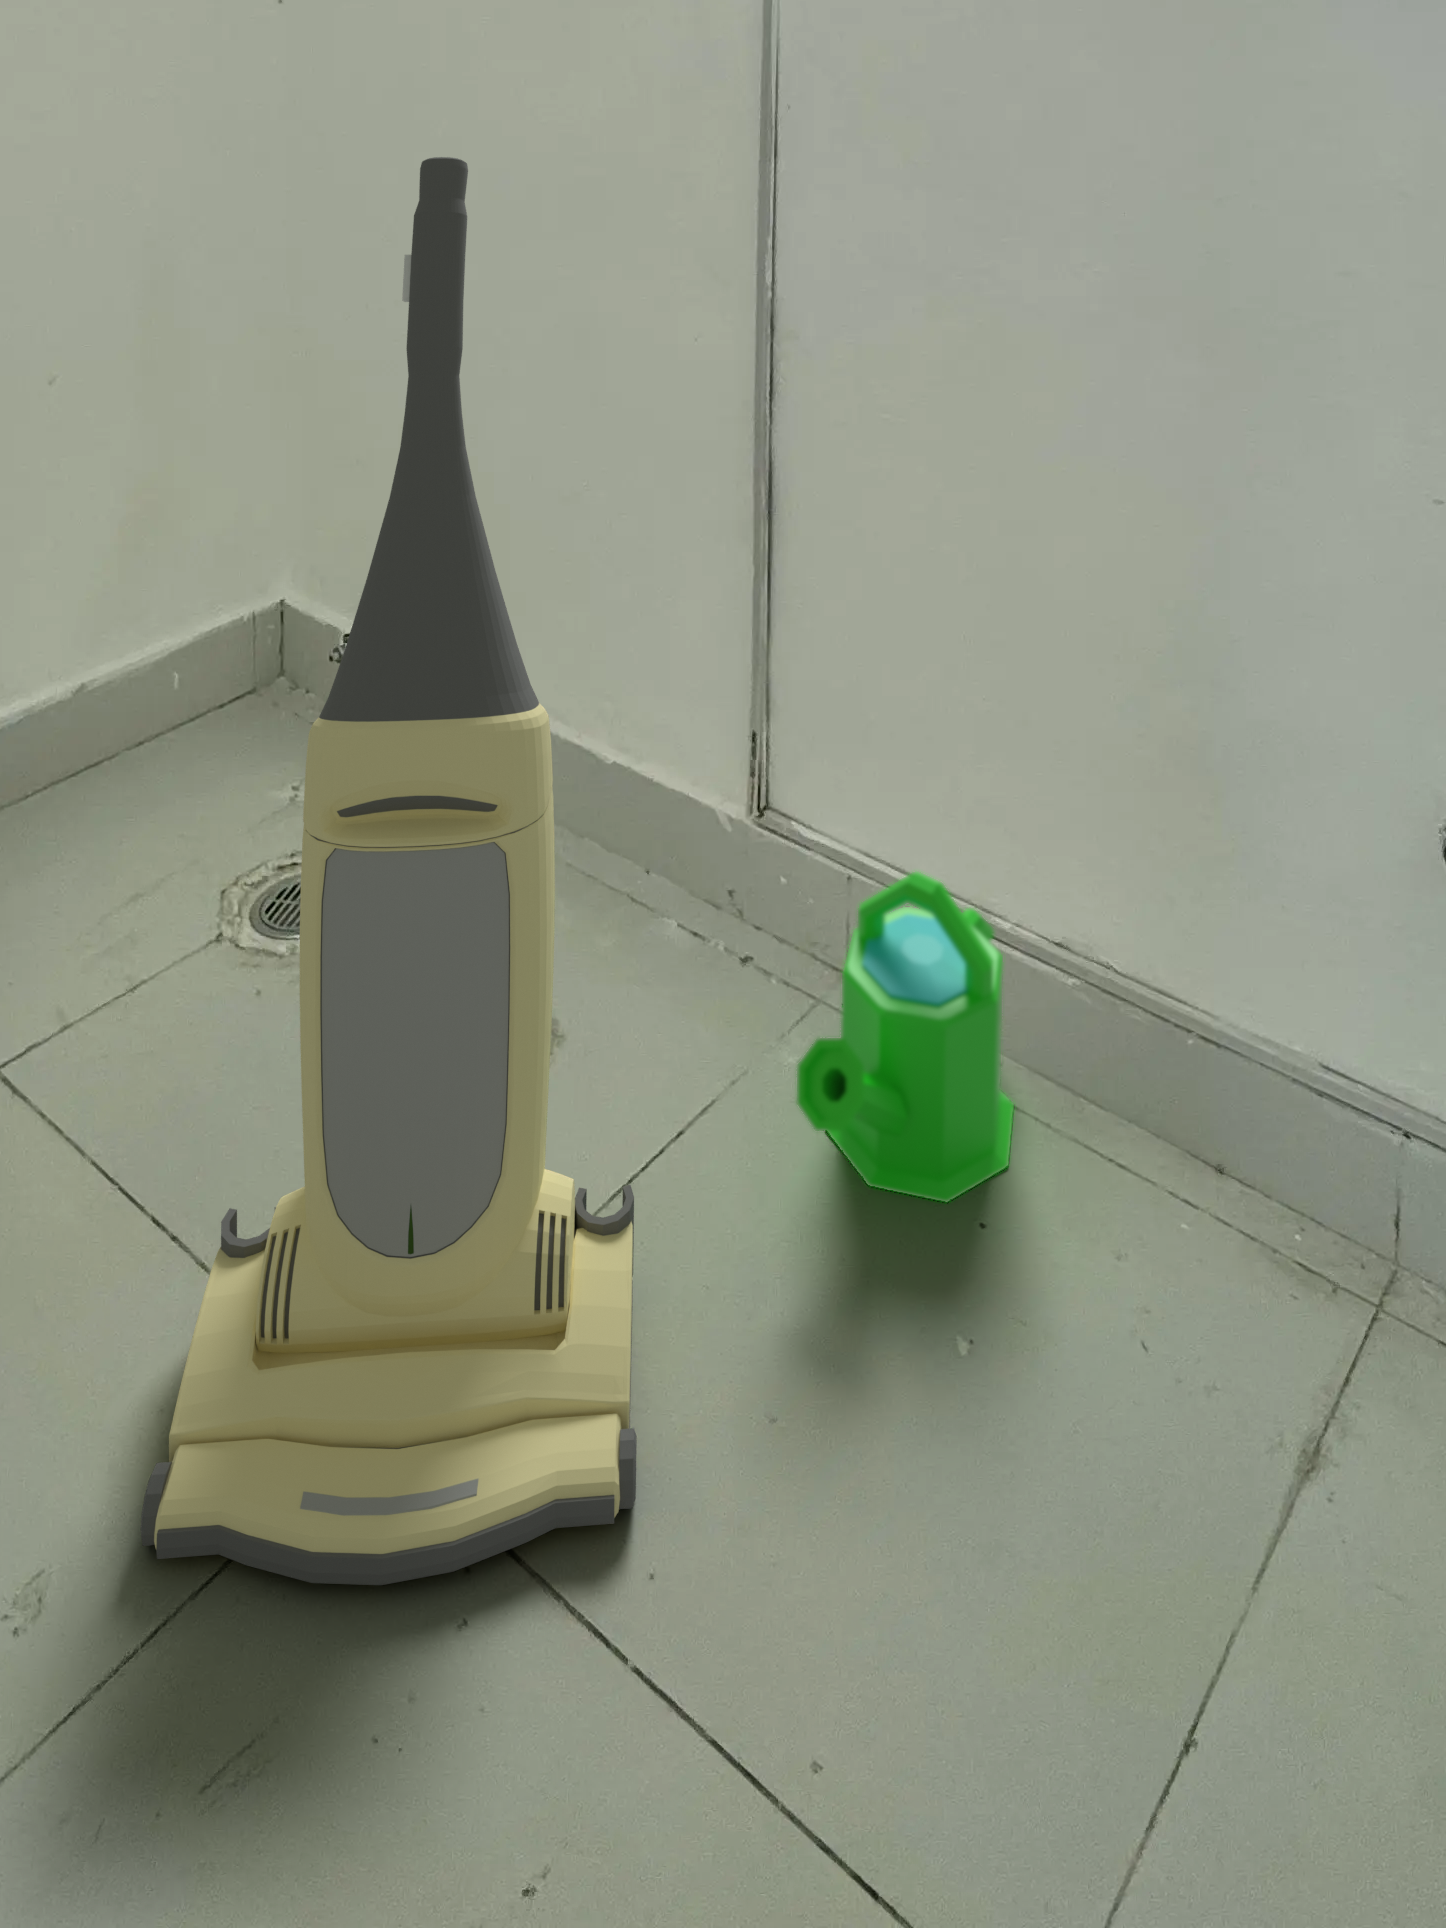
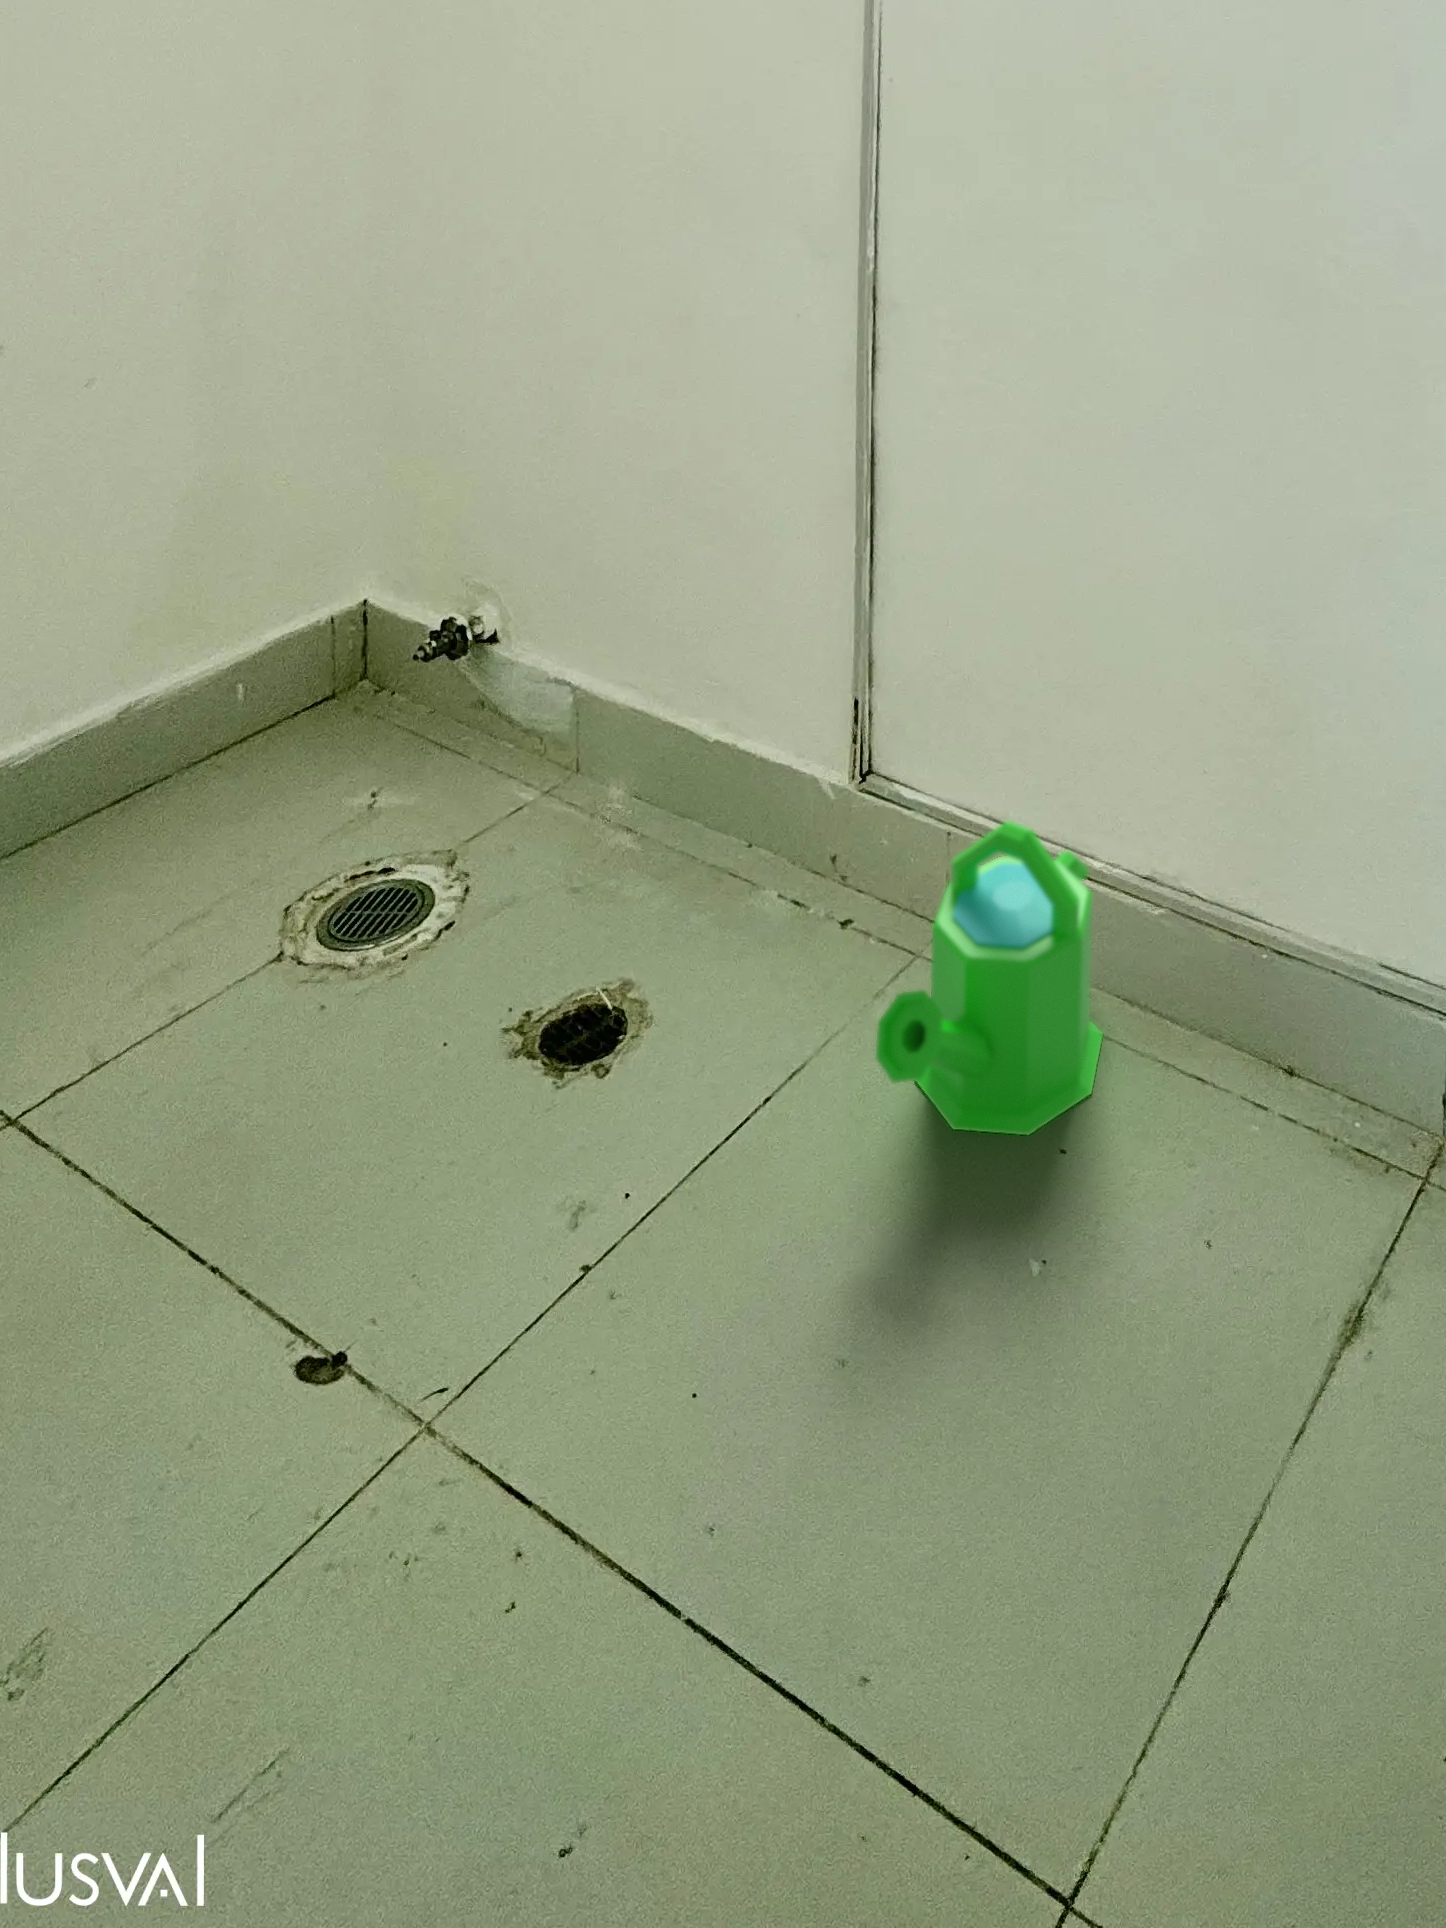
vacuum cleaner: present [140,157,637,1585] -> none [132,137,703,1613]

